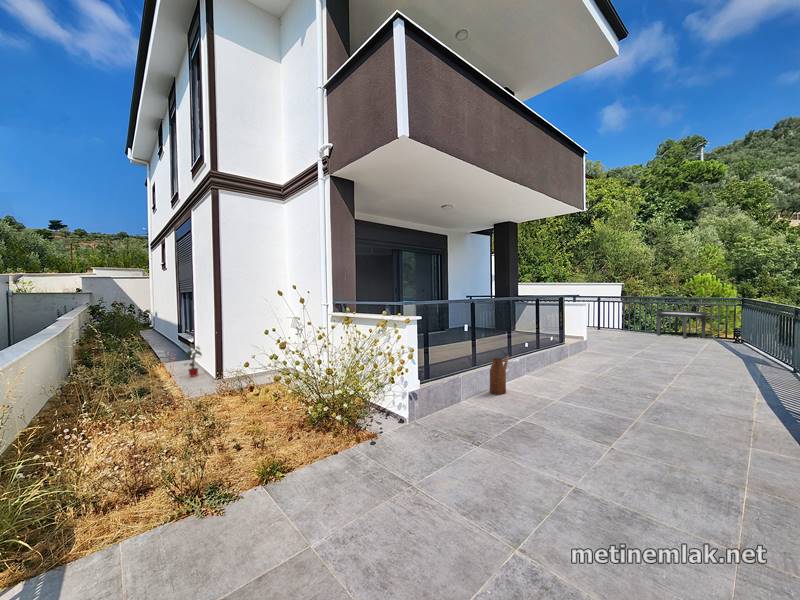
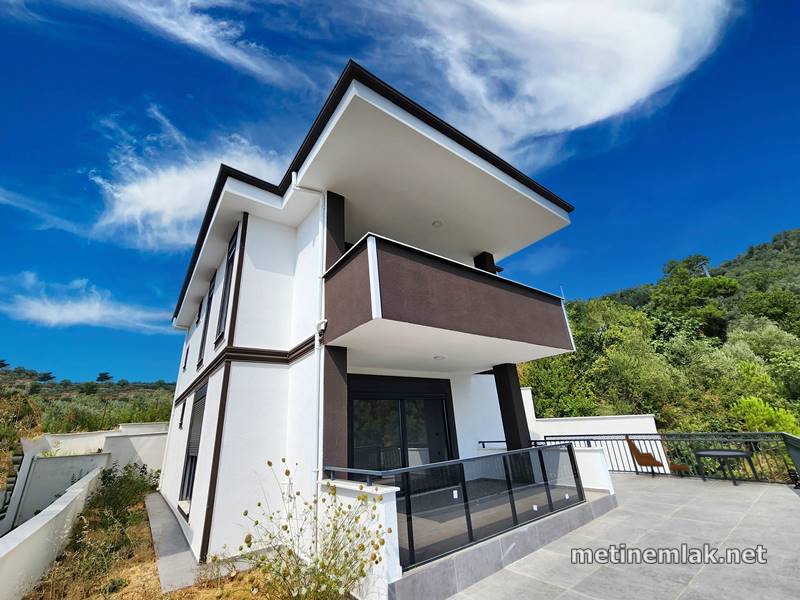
lounge chair: none [599,299,648,334] -> present [625,436,690,478]
potted plant: present [186,346,202,377] -> none [163,522,190,563]
watering can: present [490,355,509,395] -> none [490,527,514,584]

